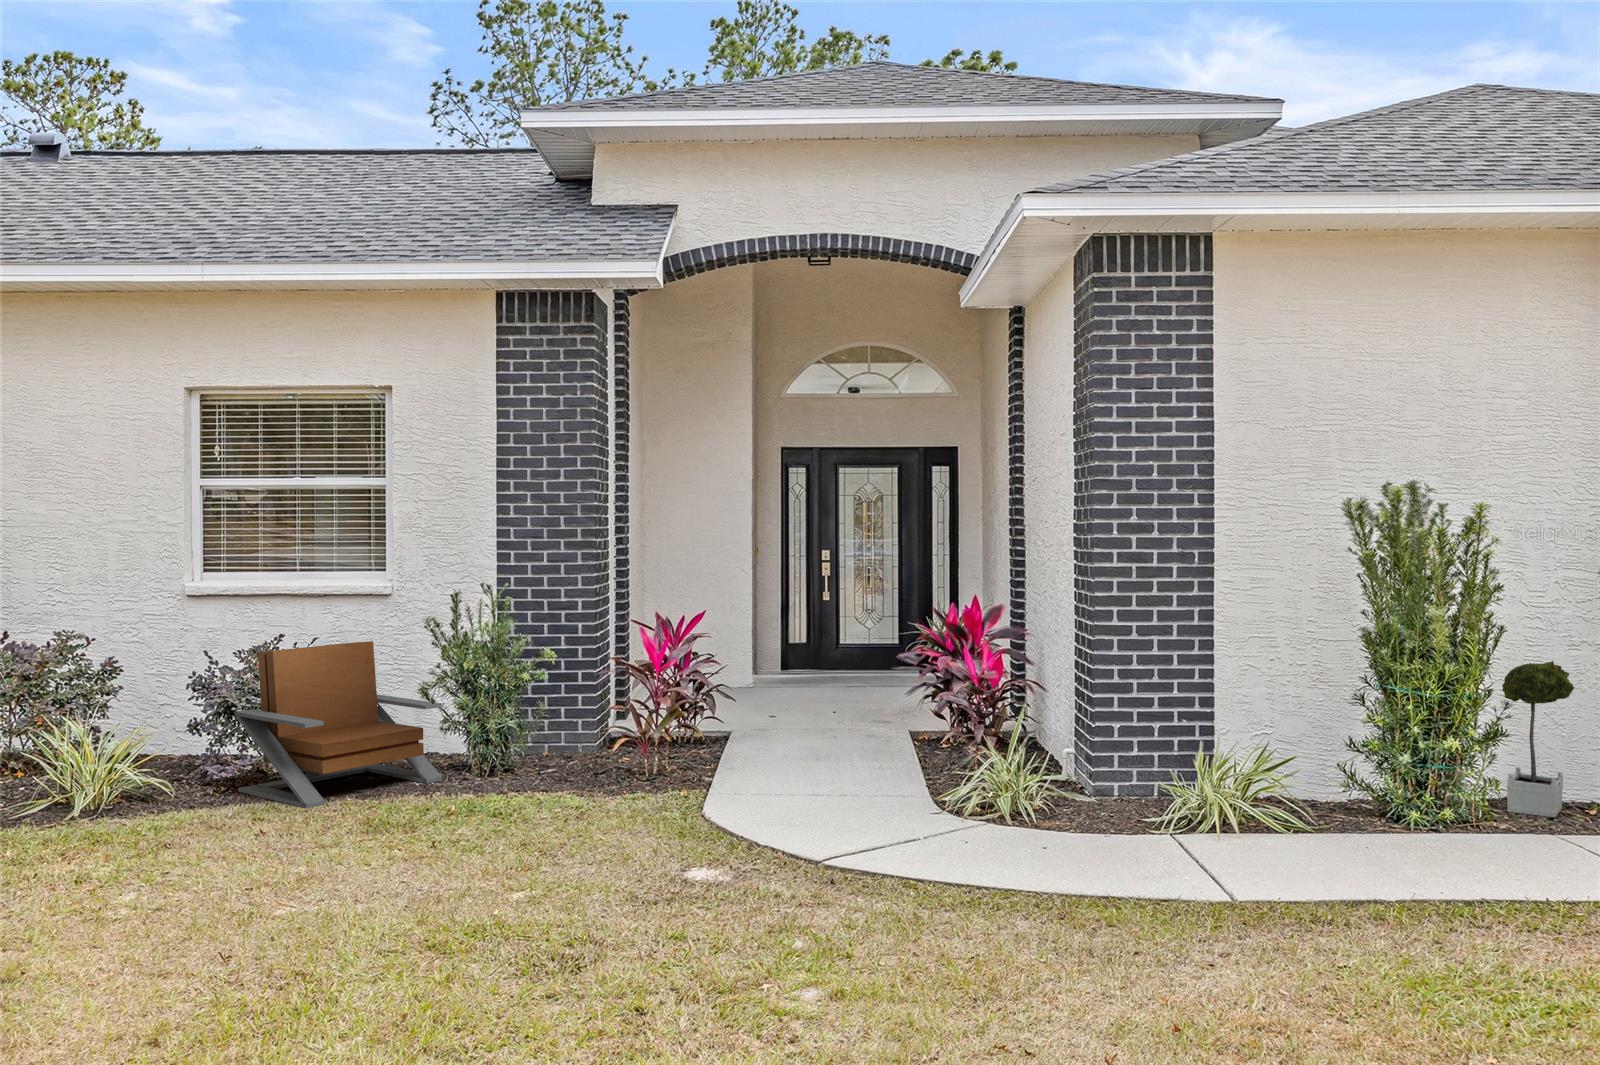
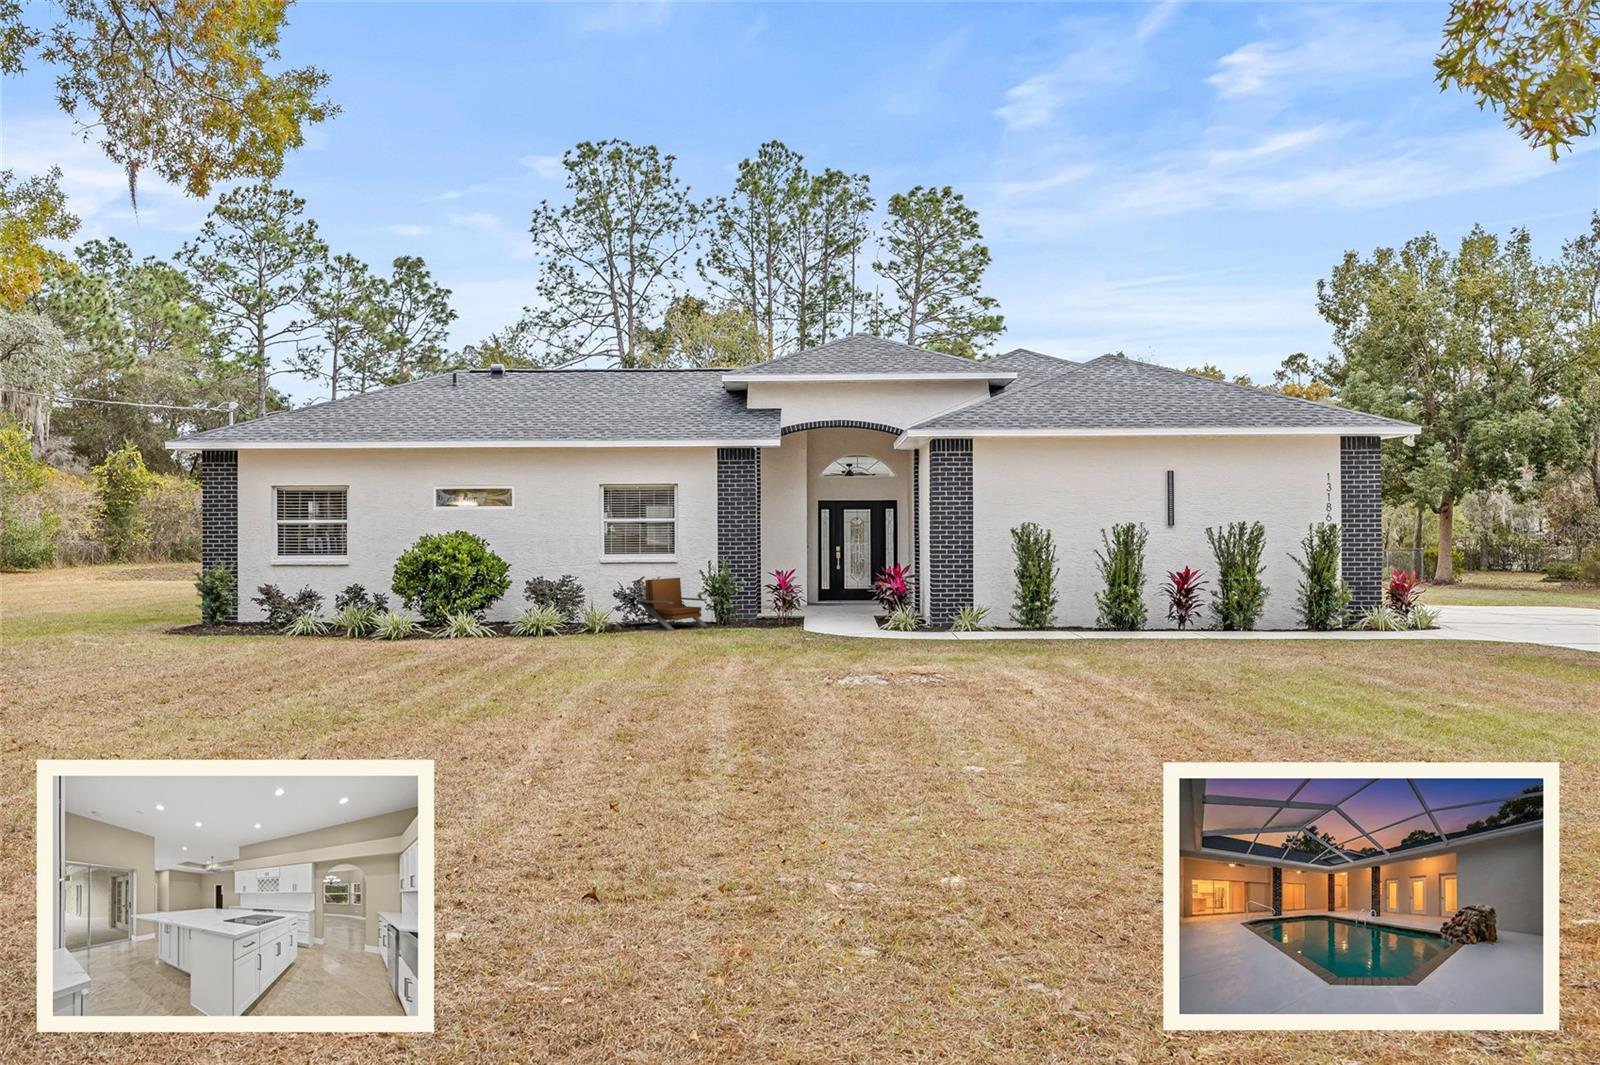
potted tree: present [1502,661,1574,817] -> none [1064,580,1086,630]

